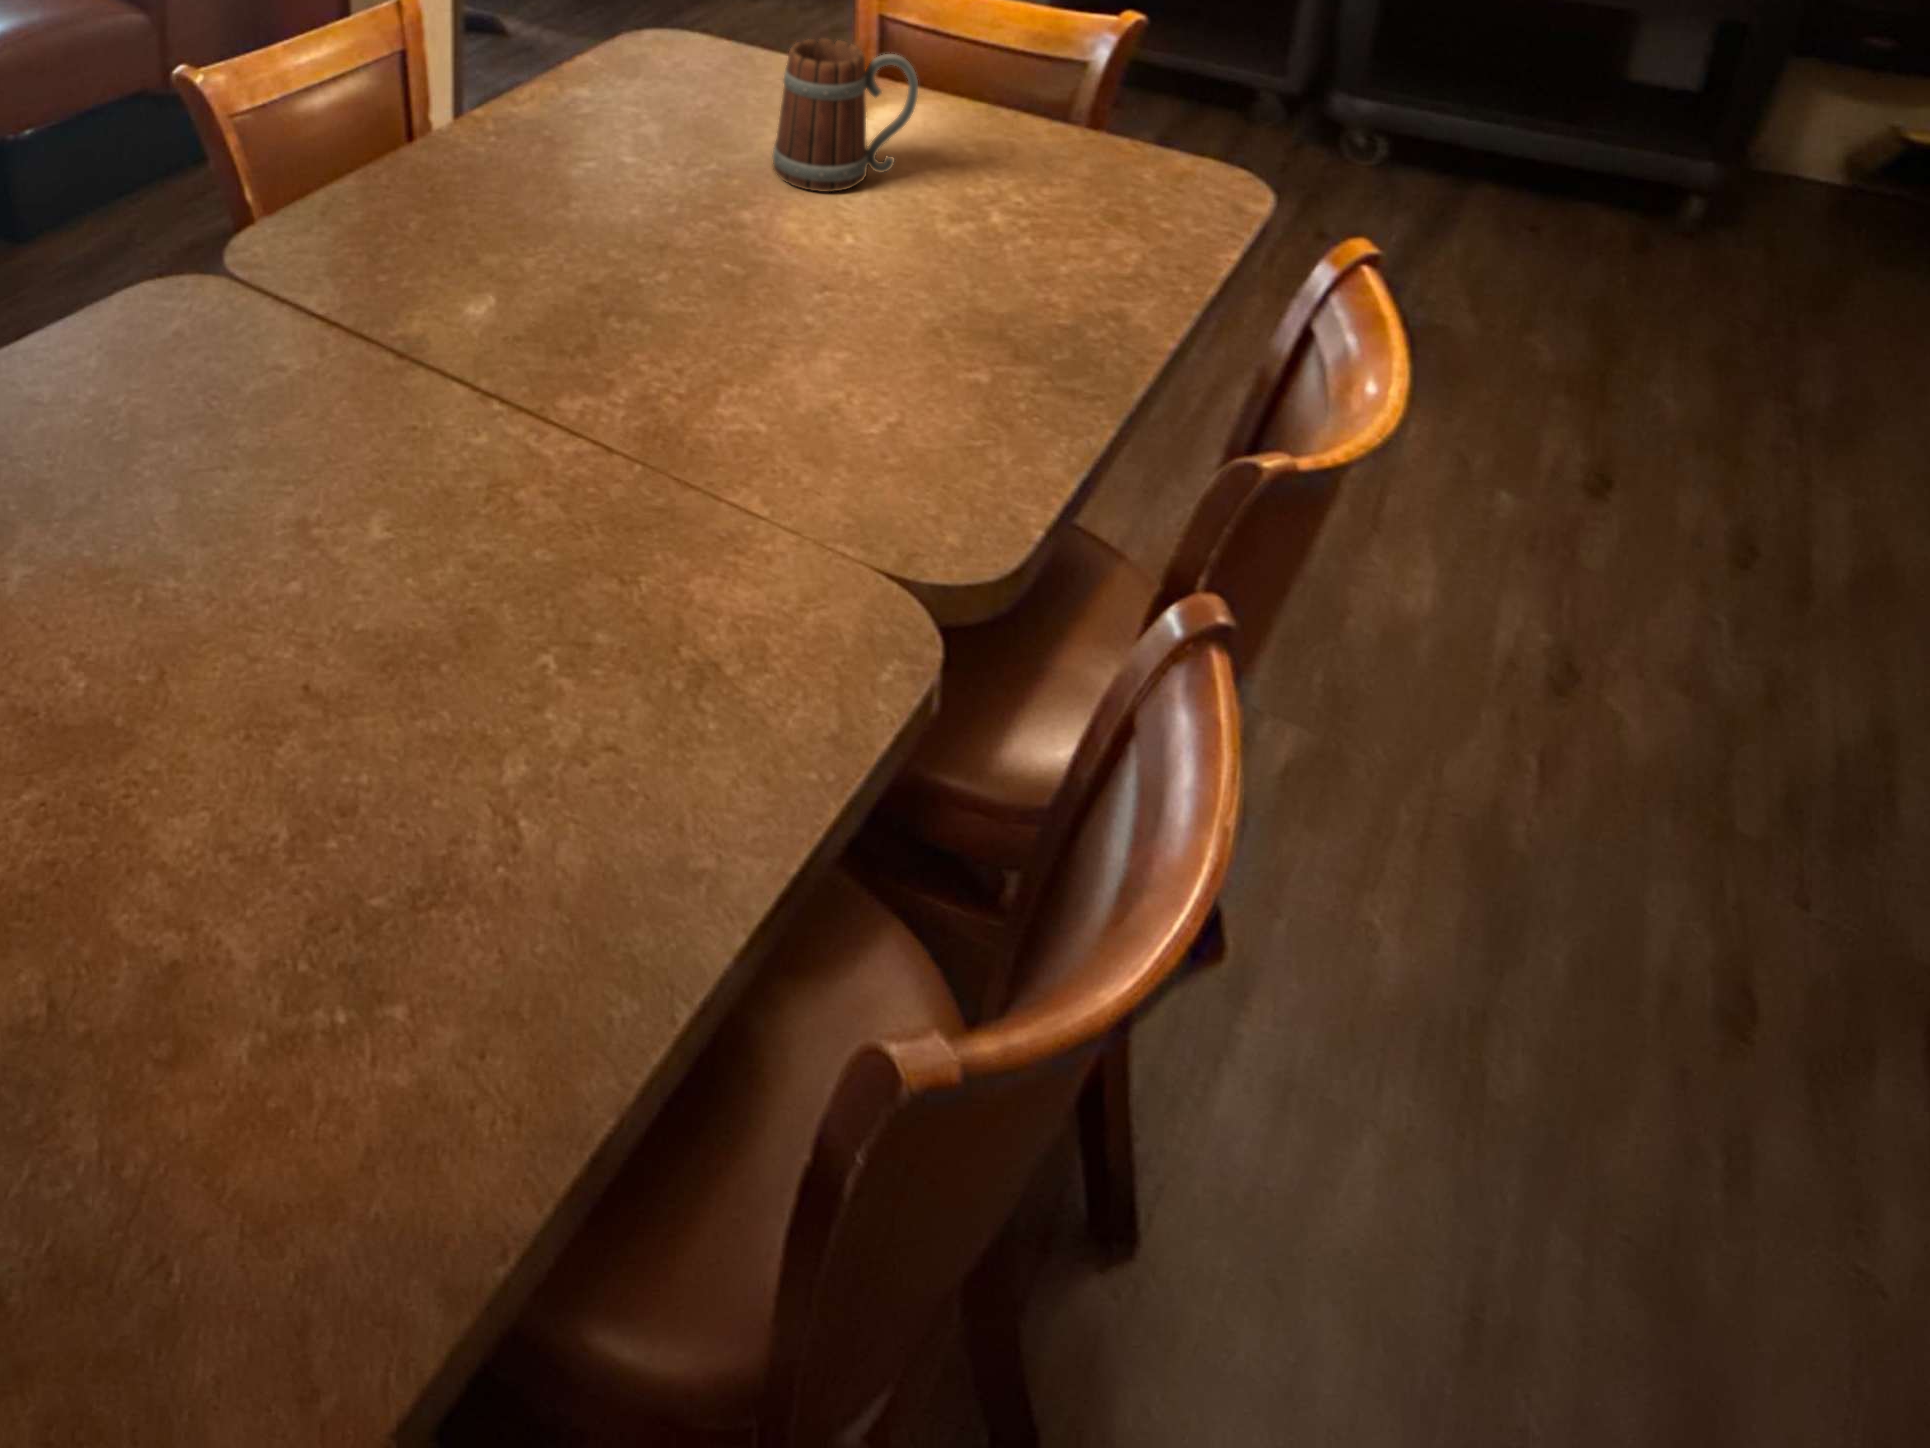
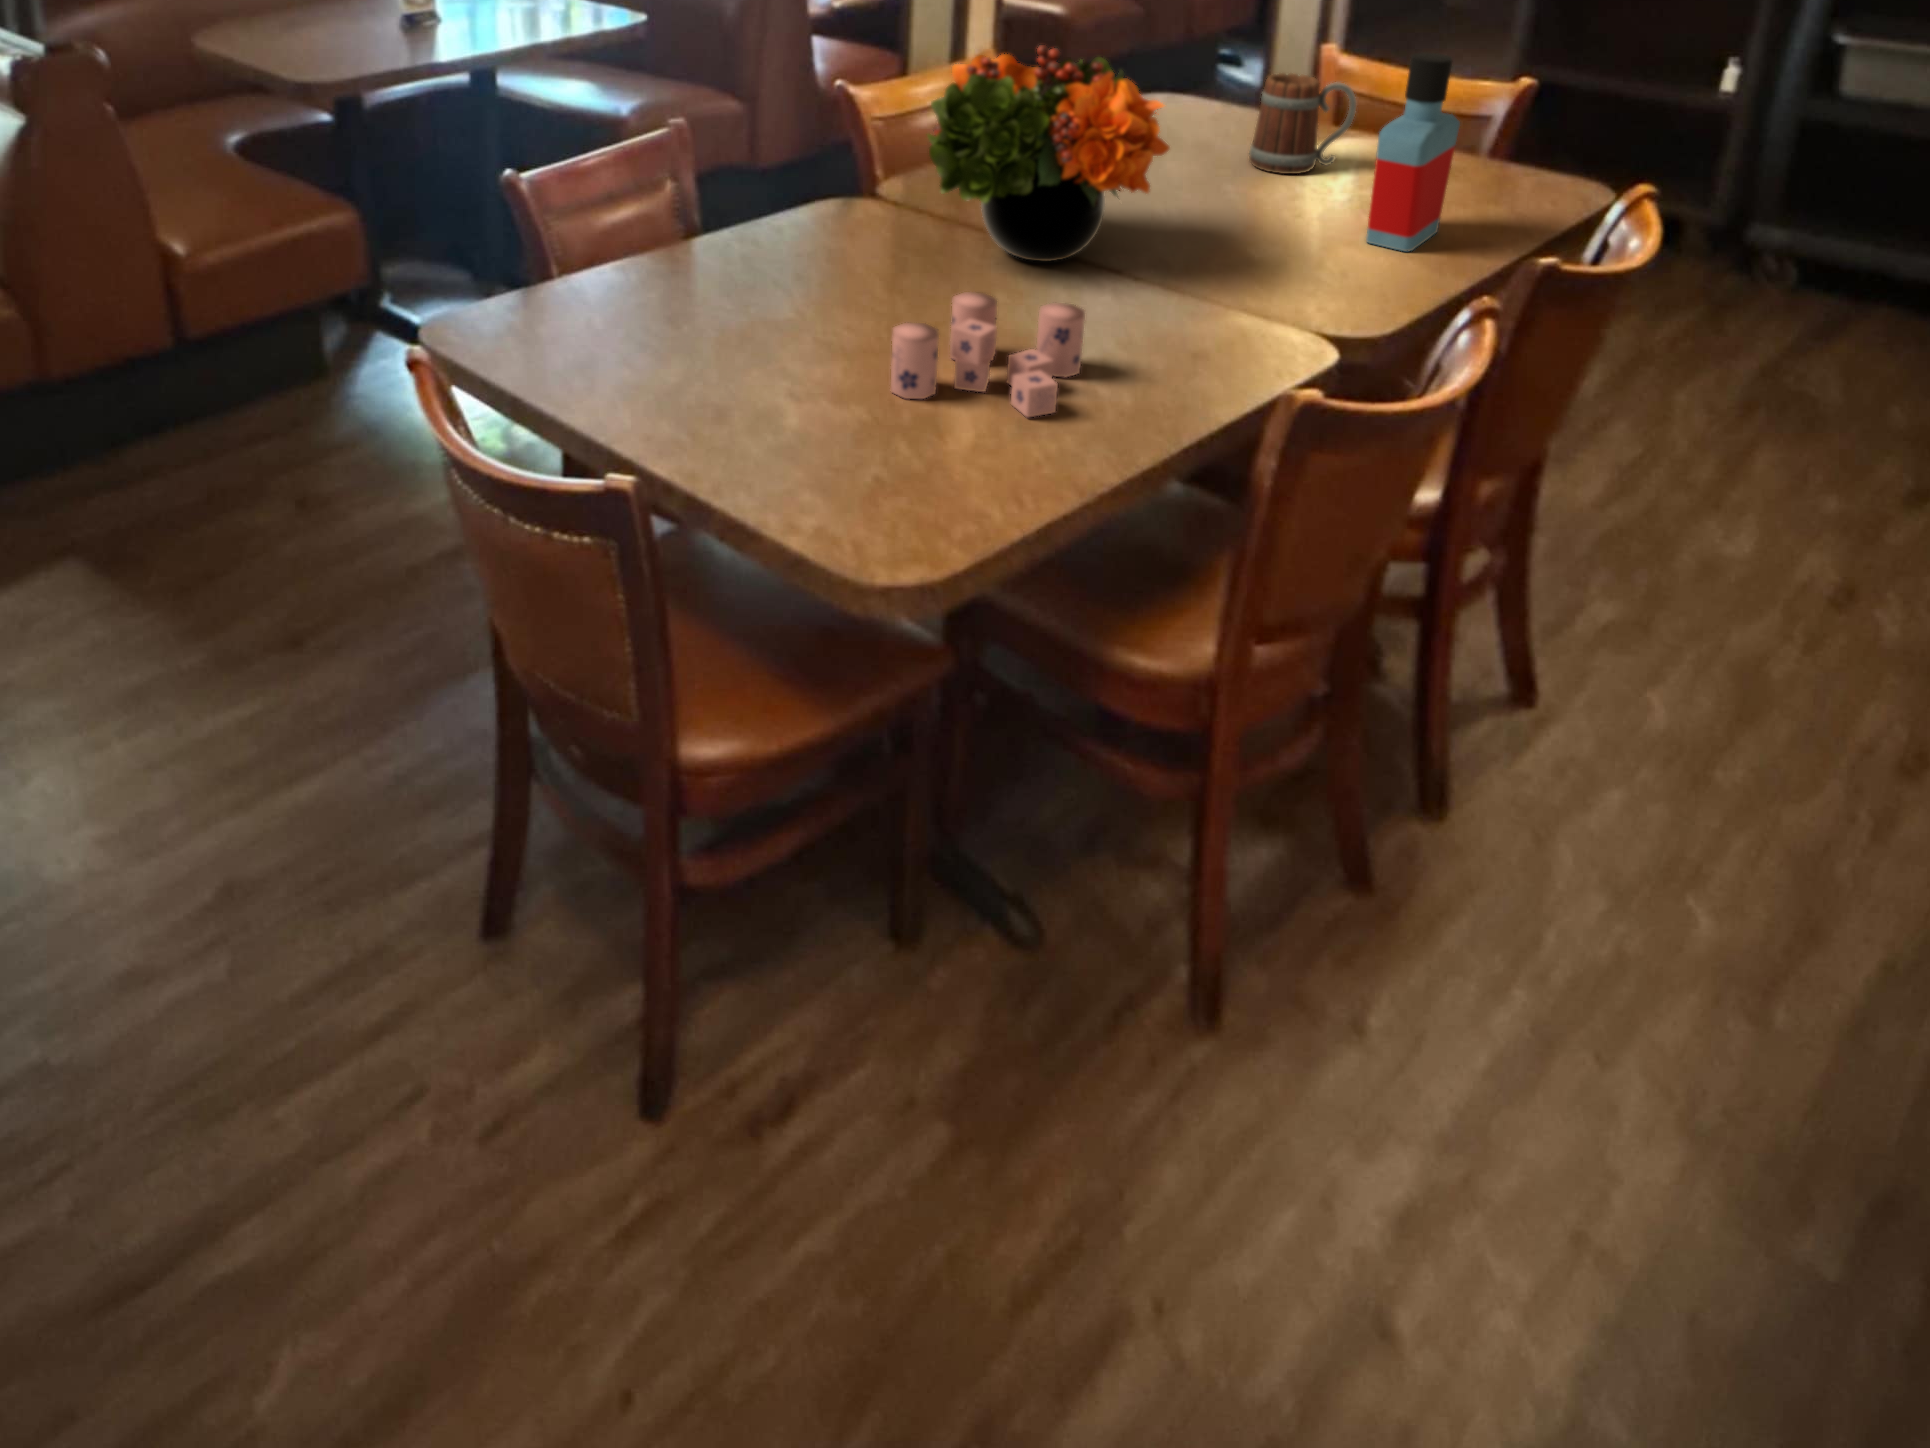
bottle: none [956,45,1081,361] -> present [1366,52,1460,252]
flower arrangement: none [209,74,642,449] -> present [928,45,1170,261]
candle: none [70,640,483,999] -> present [891,292,1085,417]

